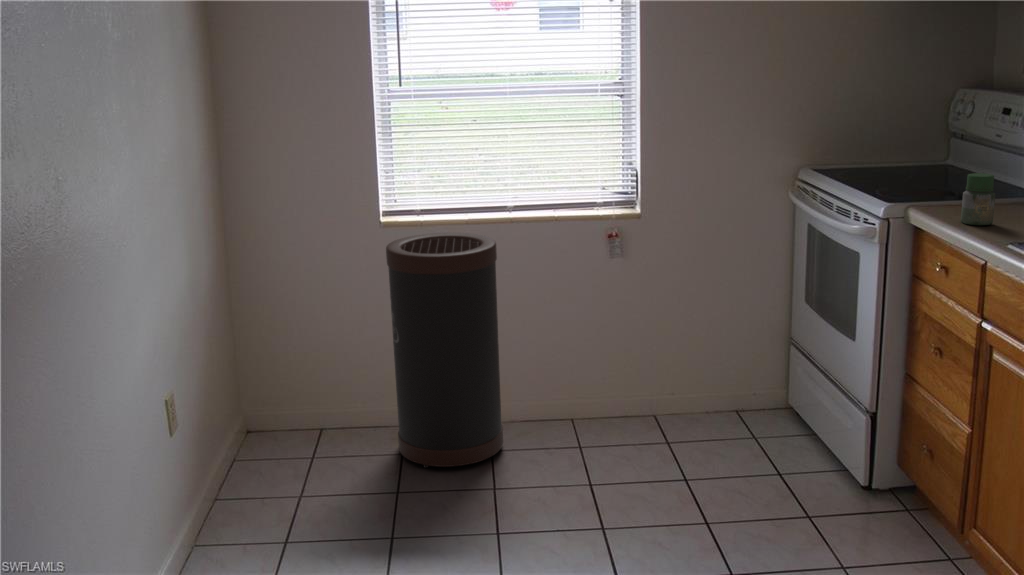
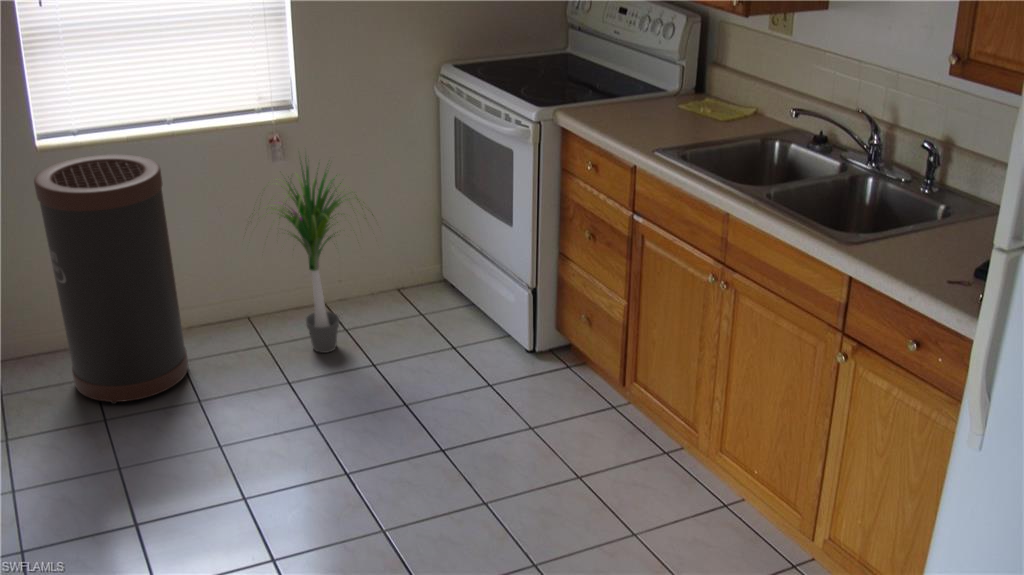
jar: present [961,173,995,225] -> none [606,84,633,130]
potted plant: none [565,236,711,456] -> present [252,158,373,353]

